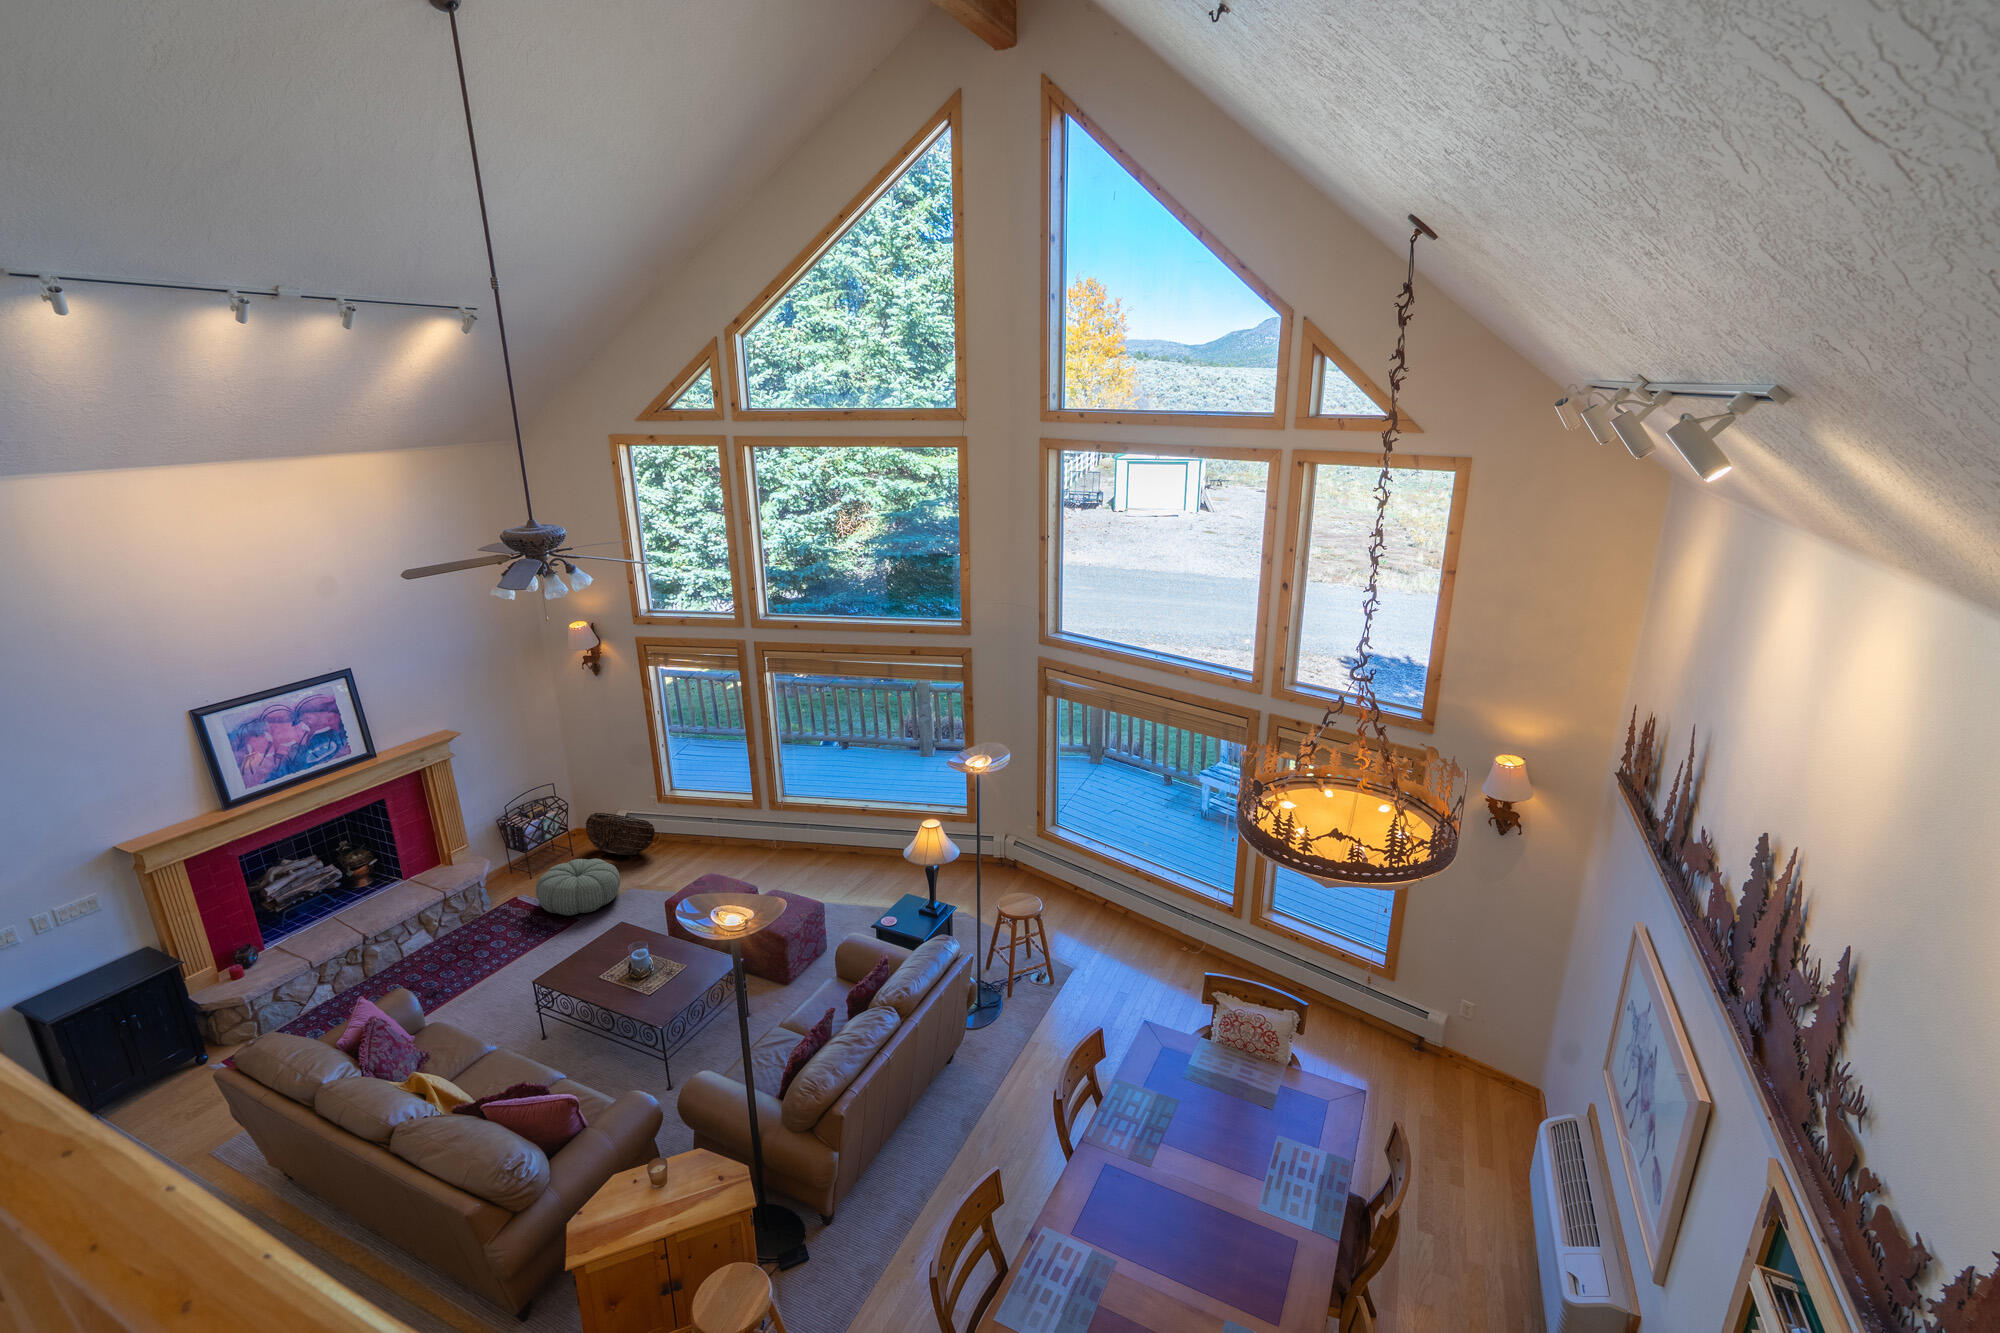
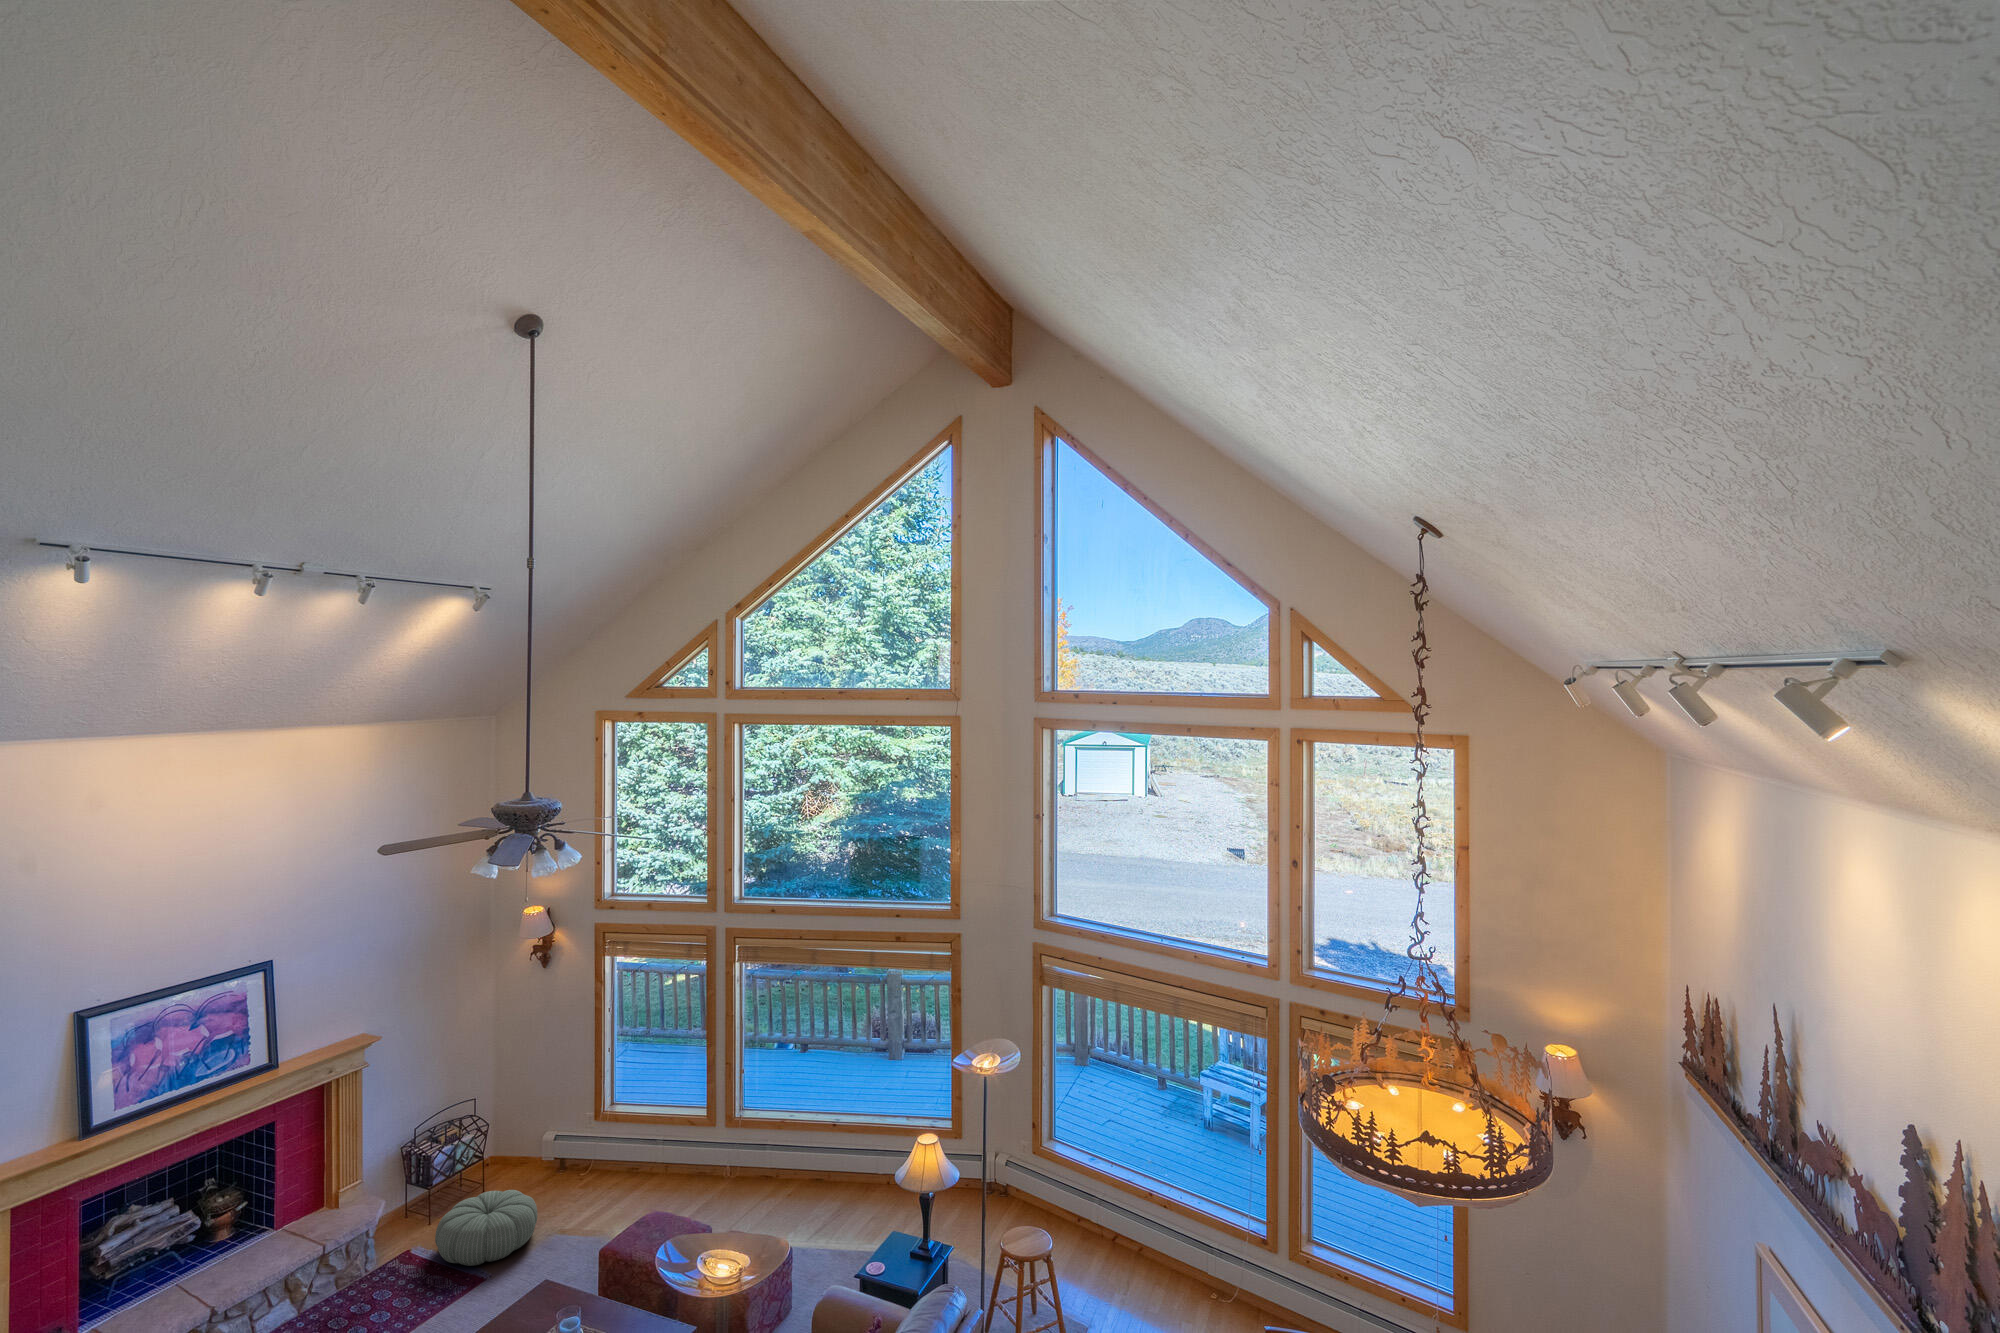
basket: present [586,813,655,855] -> none [500,1132,581,1183]

